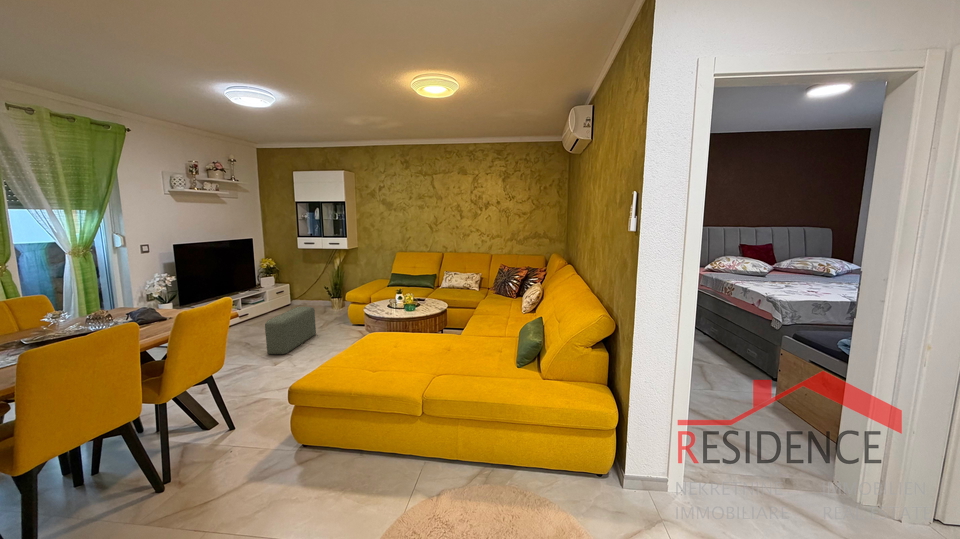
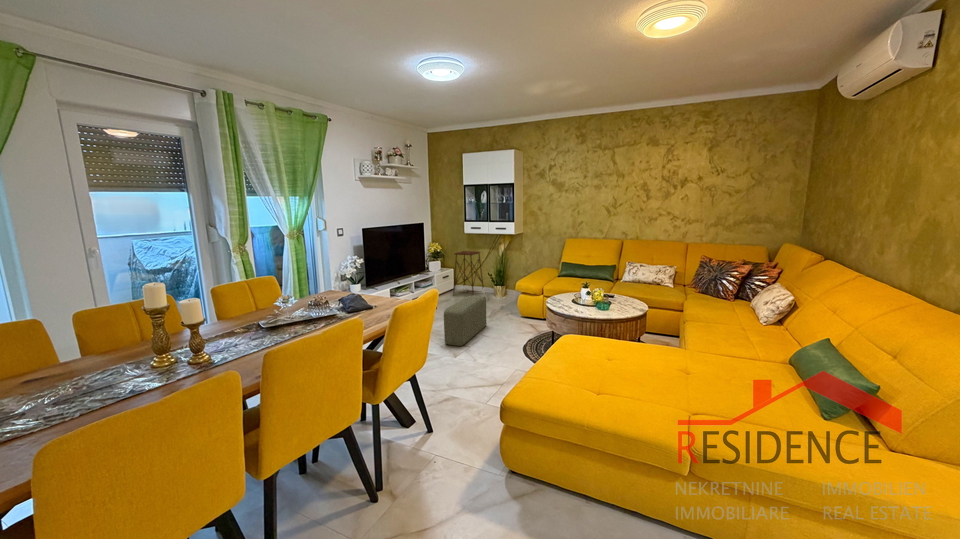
side table: none [289,266,323,311] -> present [453,251,484,296]

